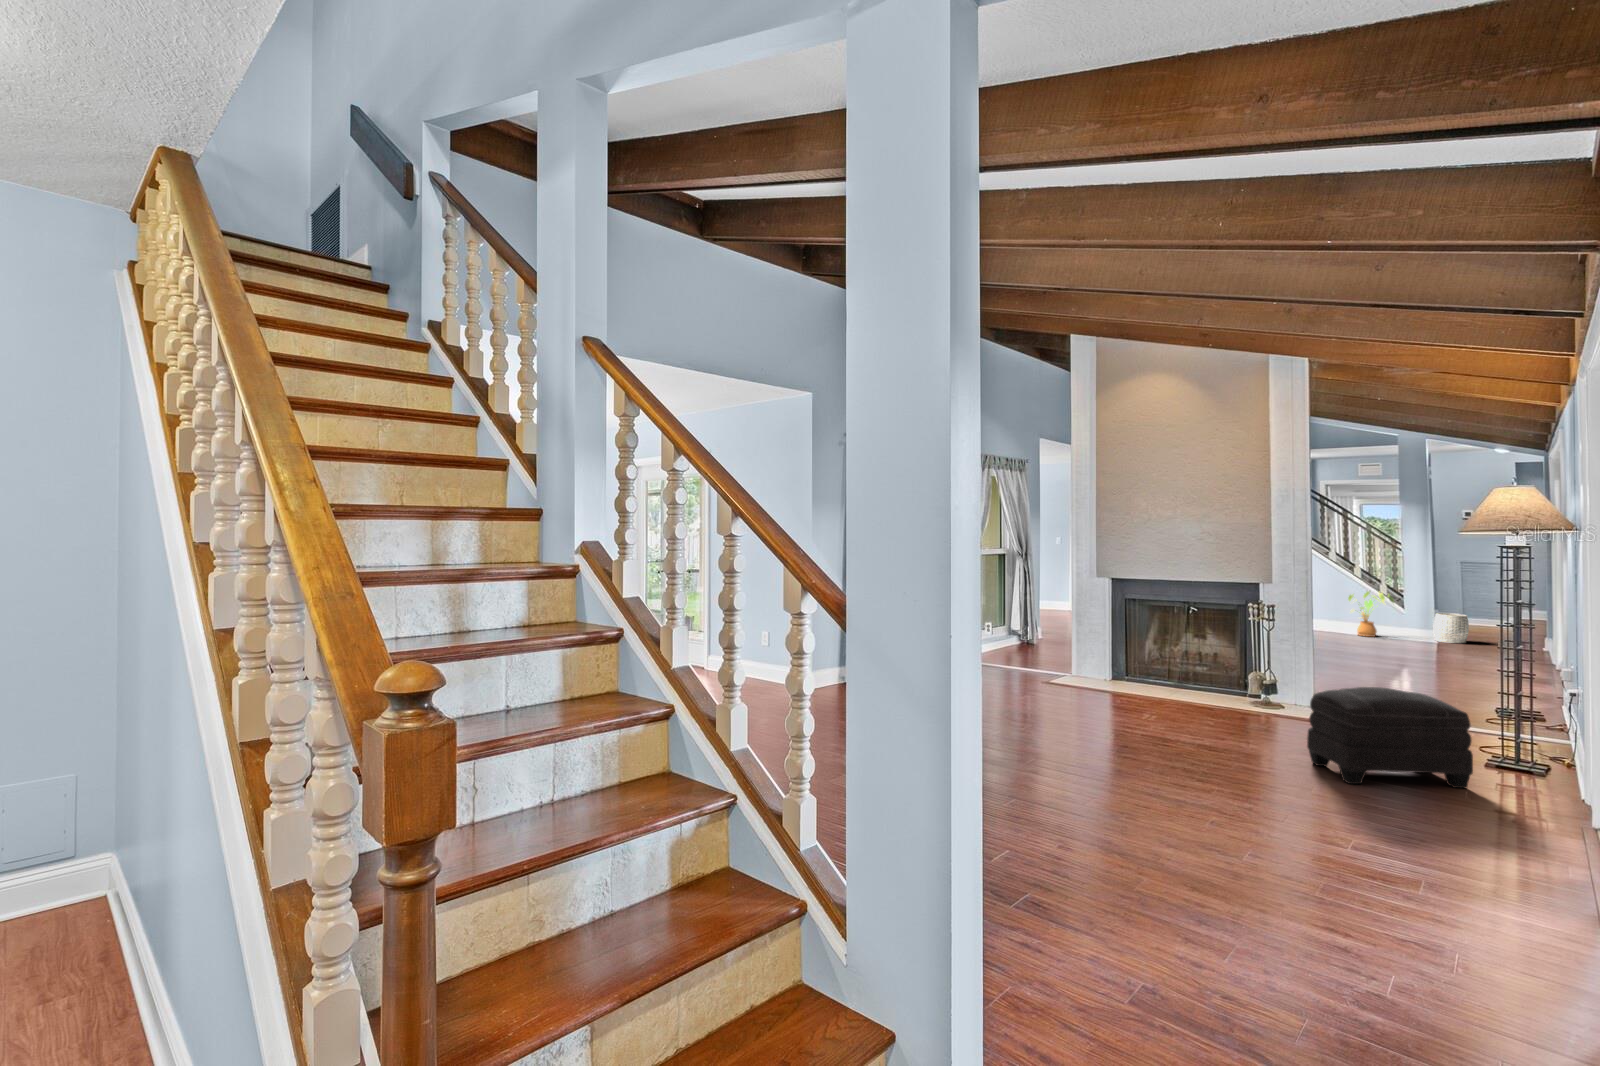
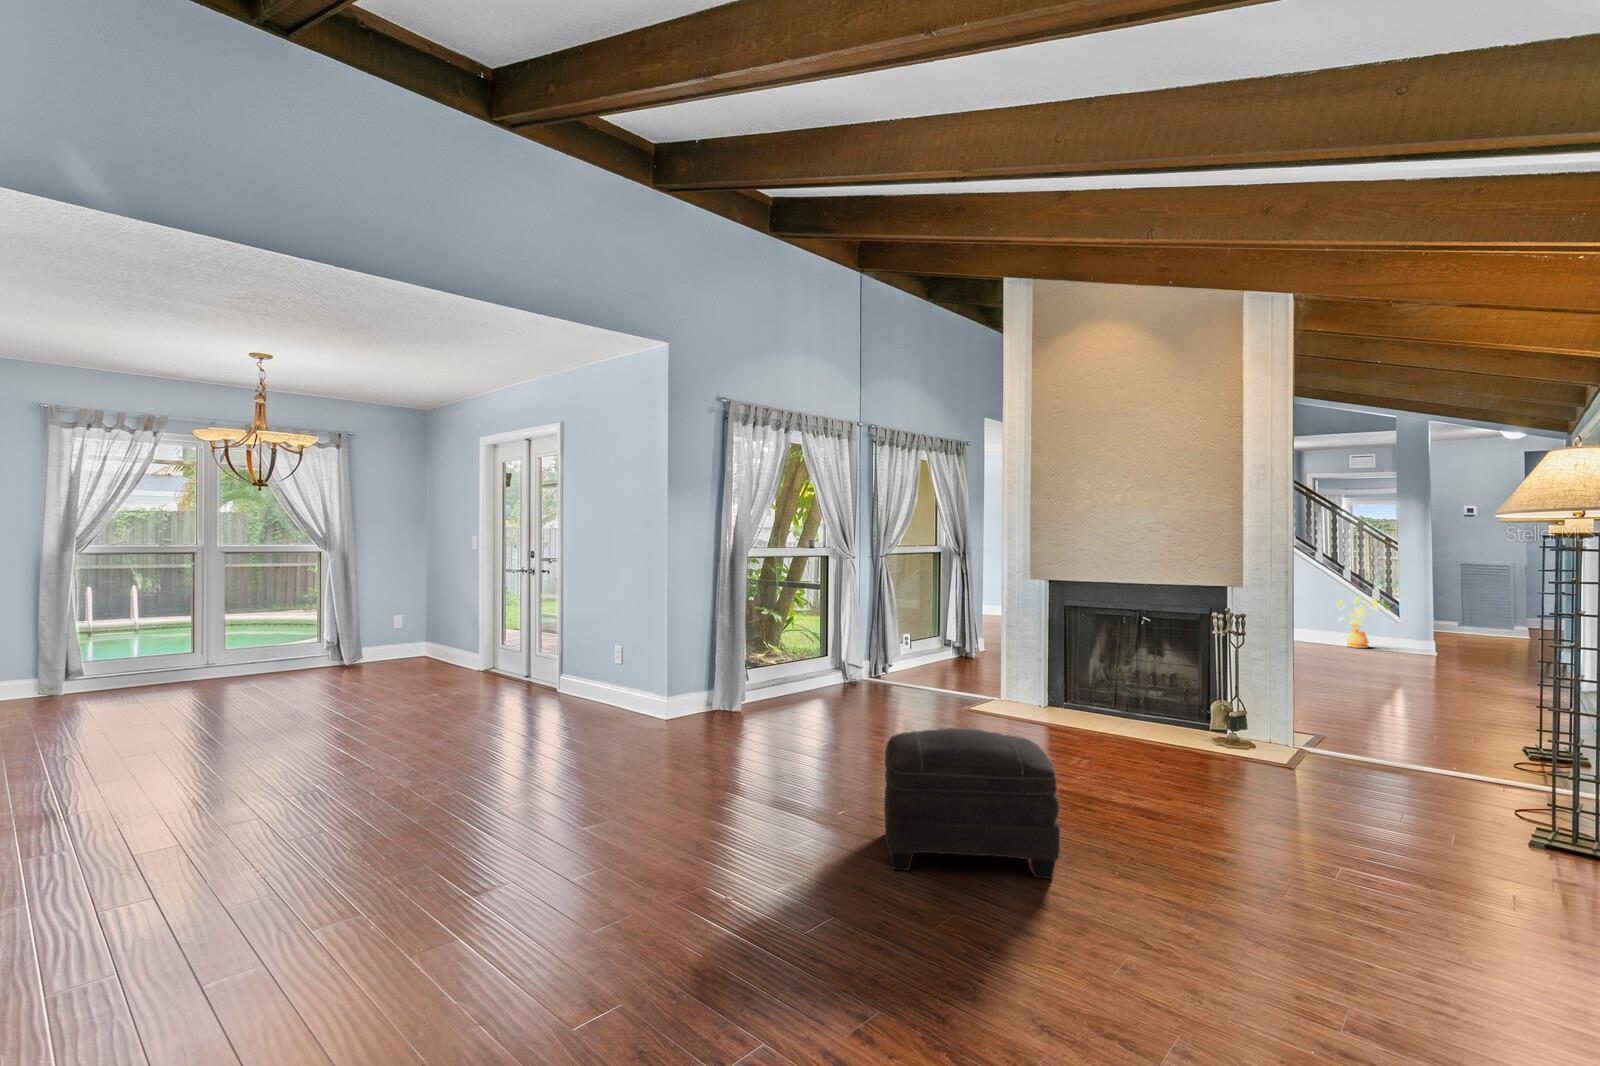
woven basket: present [1434,613,1469,644] -> none [1434,622,1475,657]
ottoman: present [1307,687,1473,788] -> present [884,728,1060,879]

